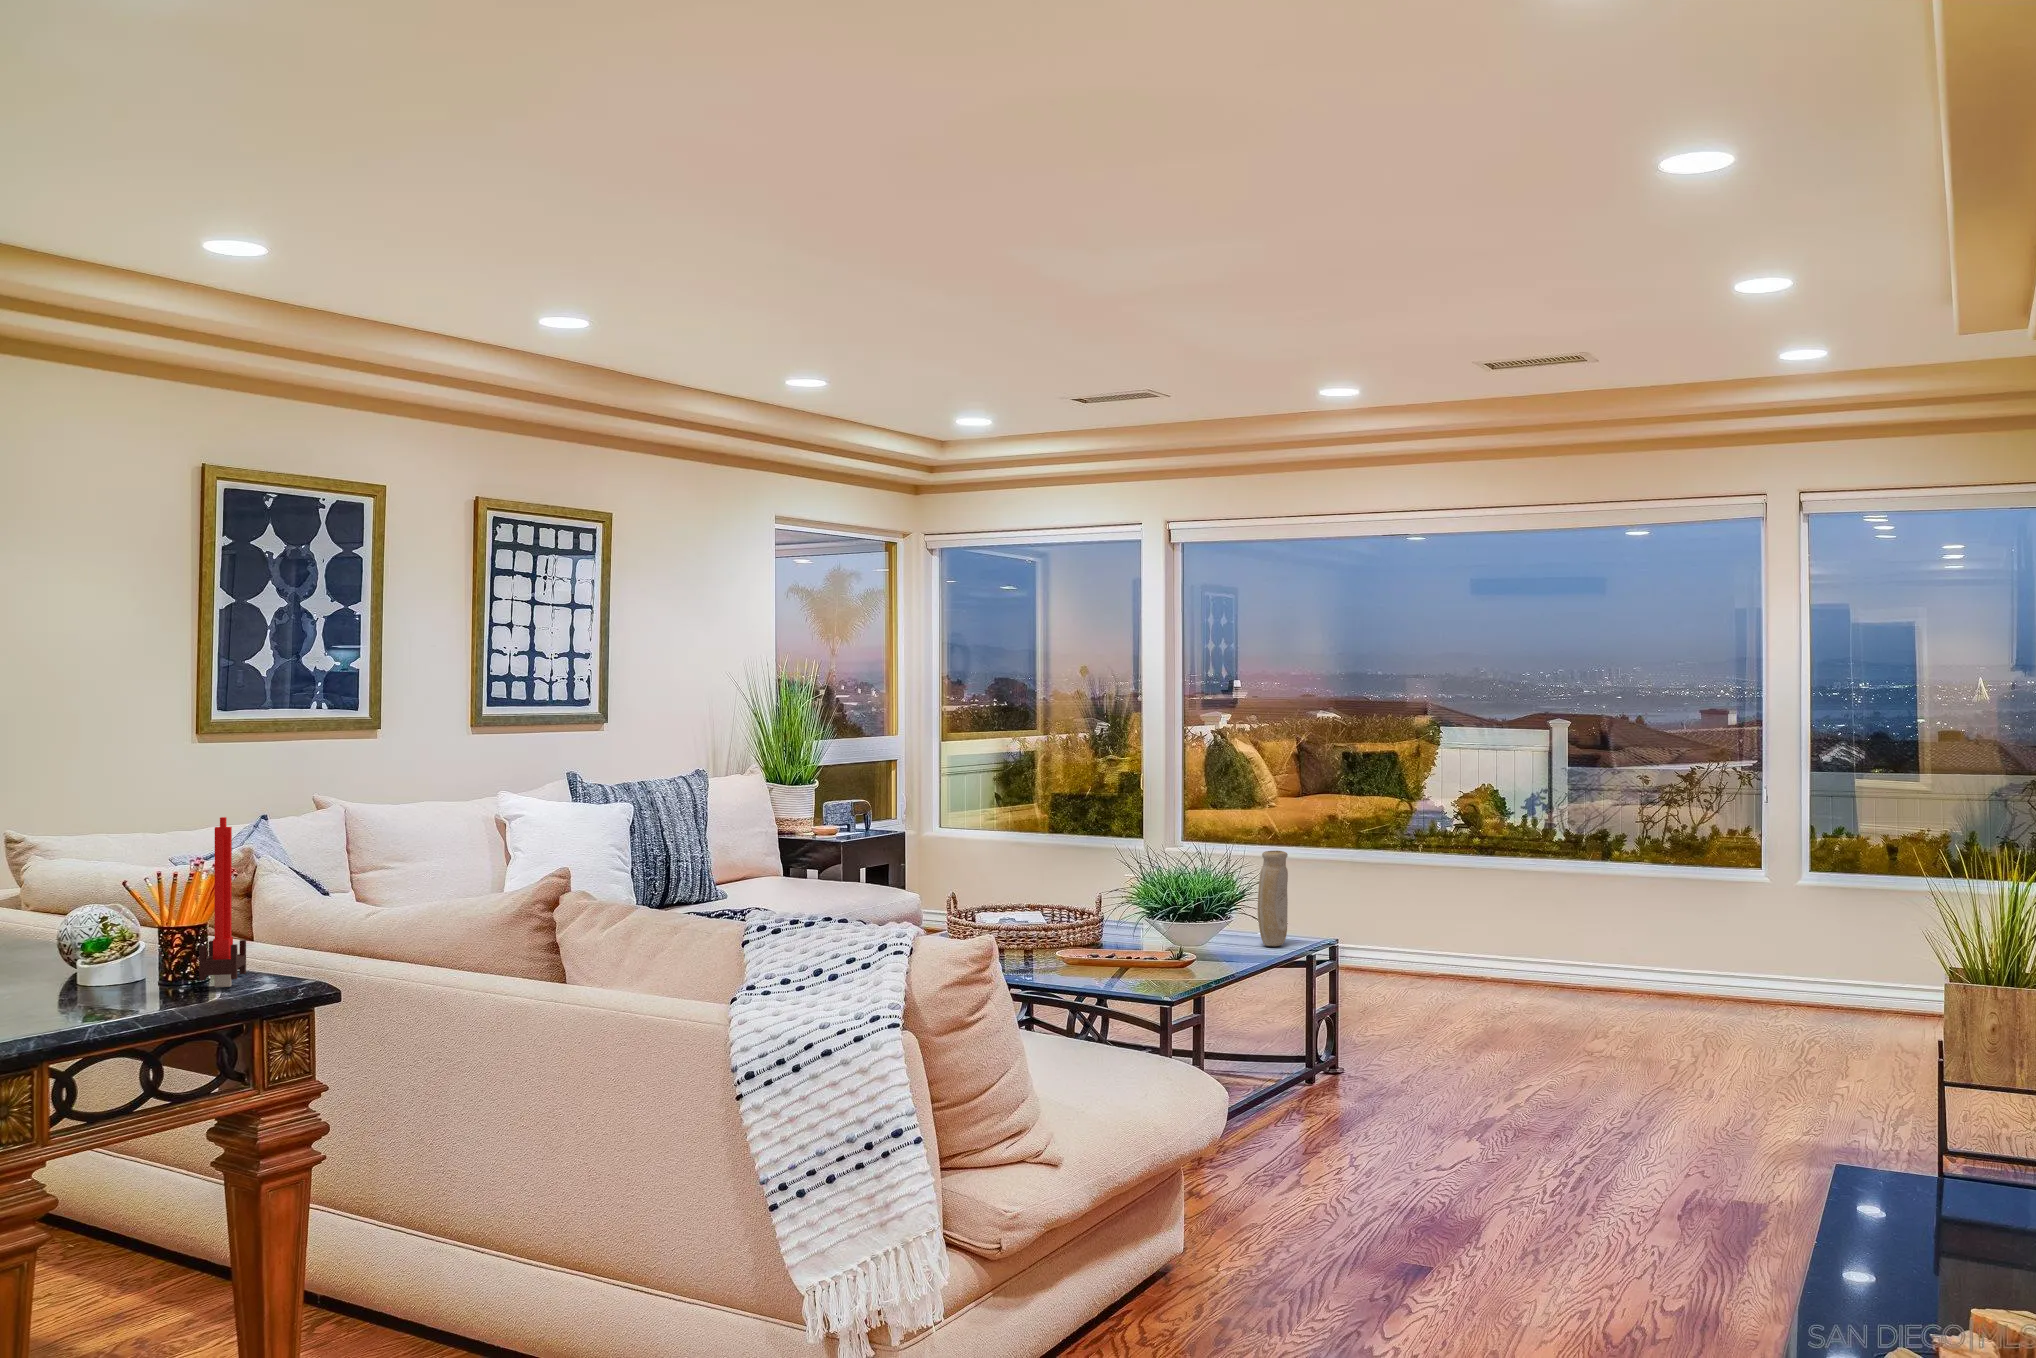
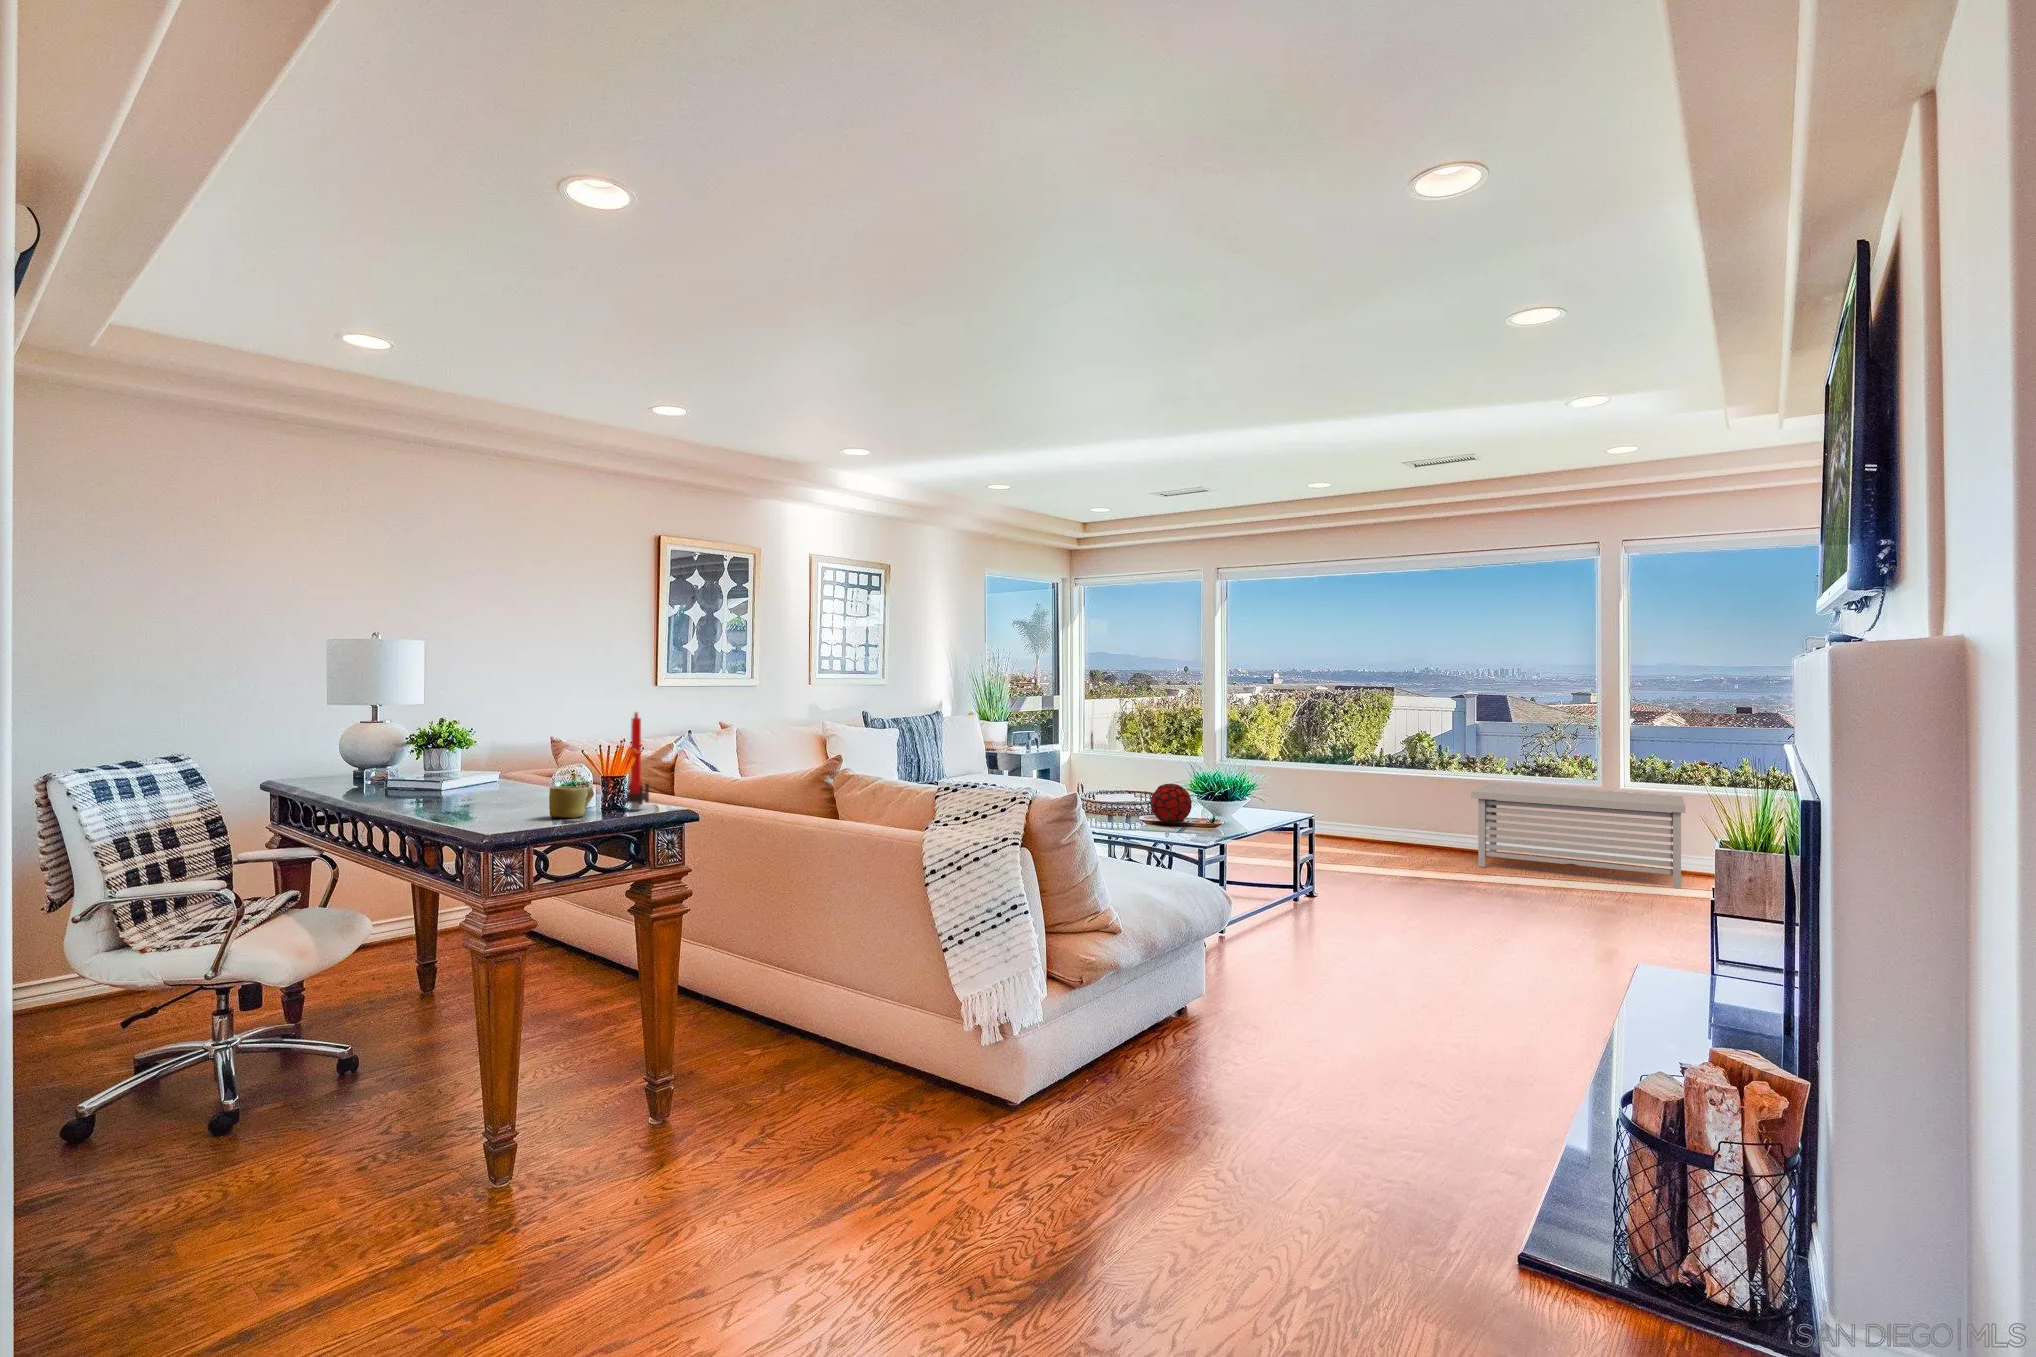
vase: present [1258,851,1288,946] -> none [1260,760,1279,817]
storage bench: none [1586,875,1903,1037] -> present [1471,783,1685,889]
decorative orb: none [1081,896,1149,964] -> present [1151,784,1192,824]
mug: none [73,951,150,1009] -> present [549,786,594,818]

